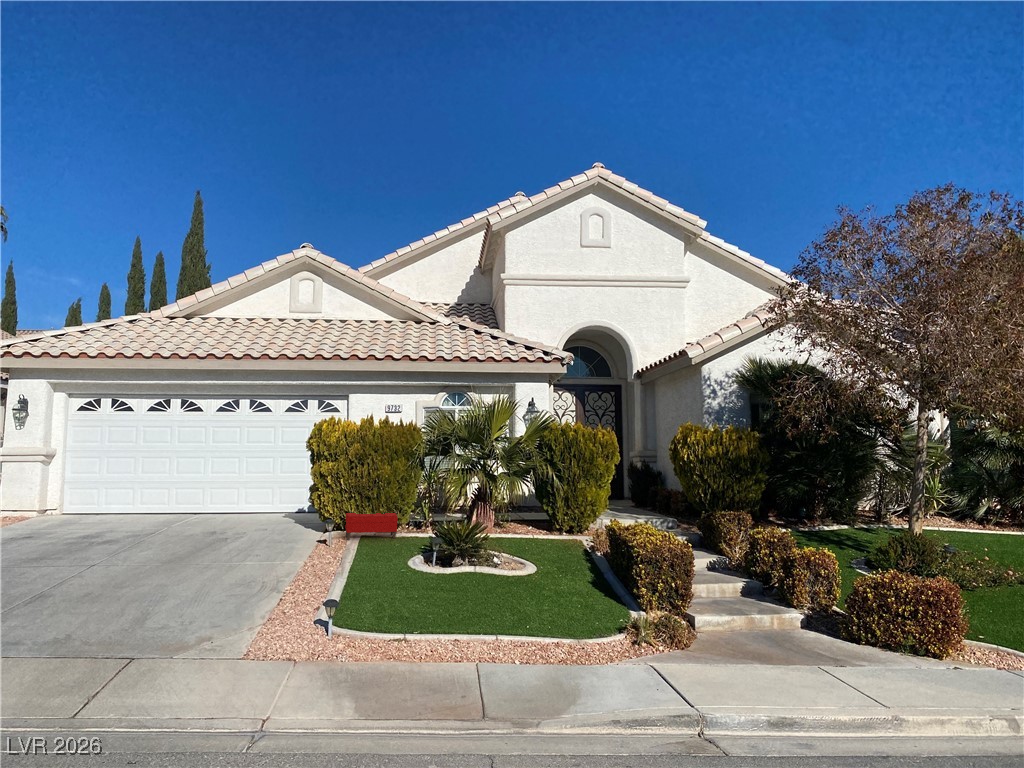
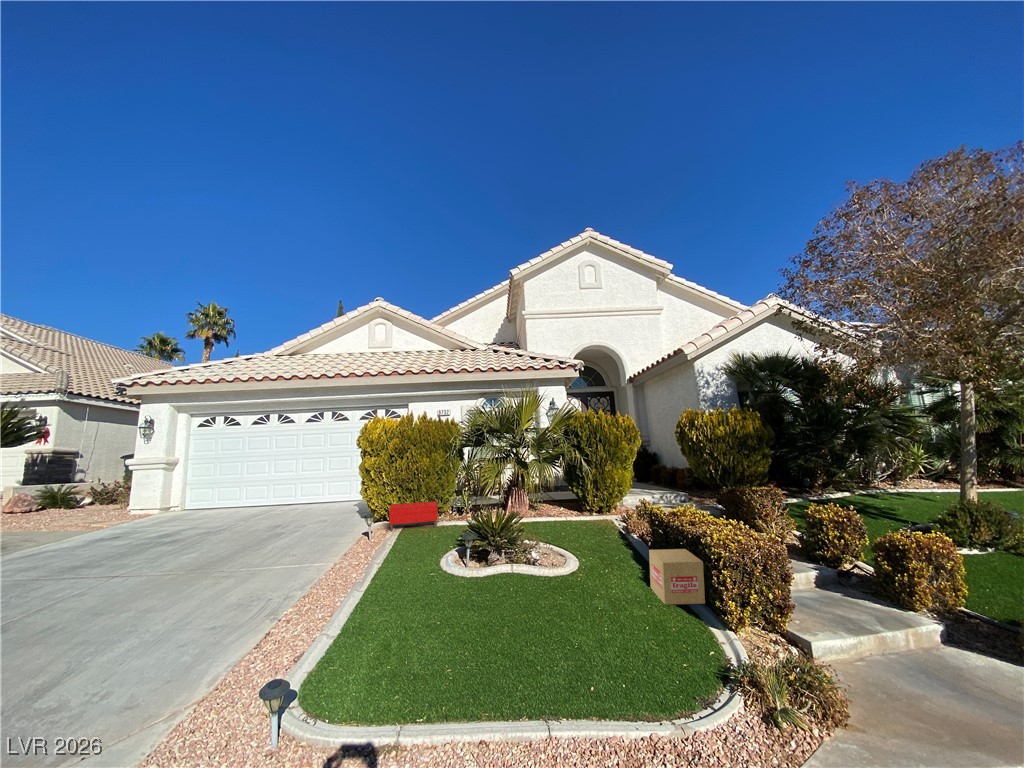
cardboard box: none [596,557,636,599] -> present [649,549,705,605]

